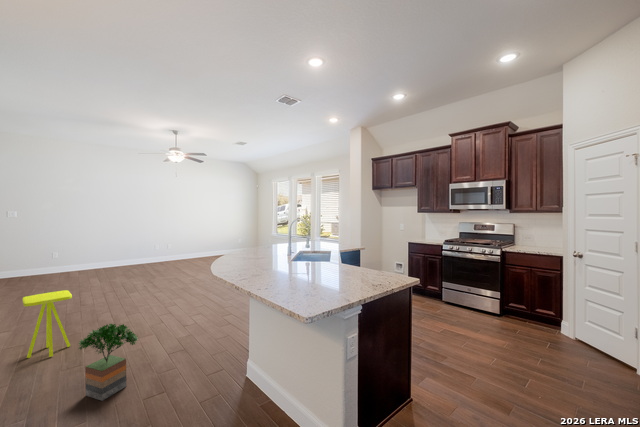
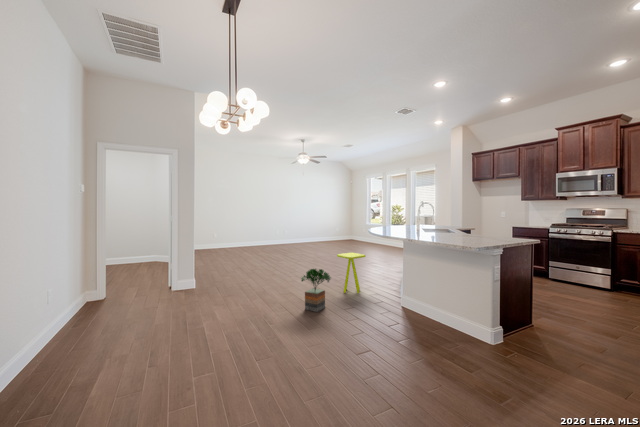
side table: present [23,290,72,358] -> present [337,253,366,293]

